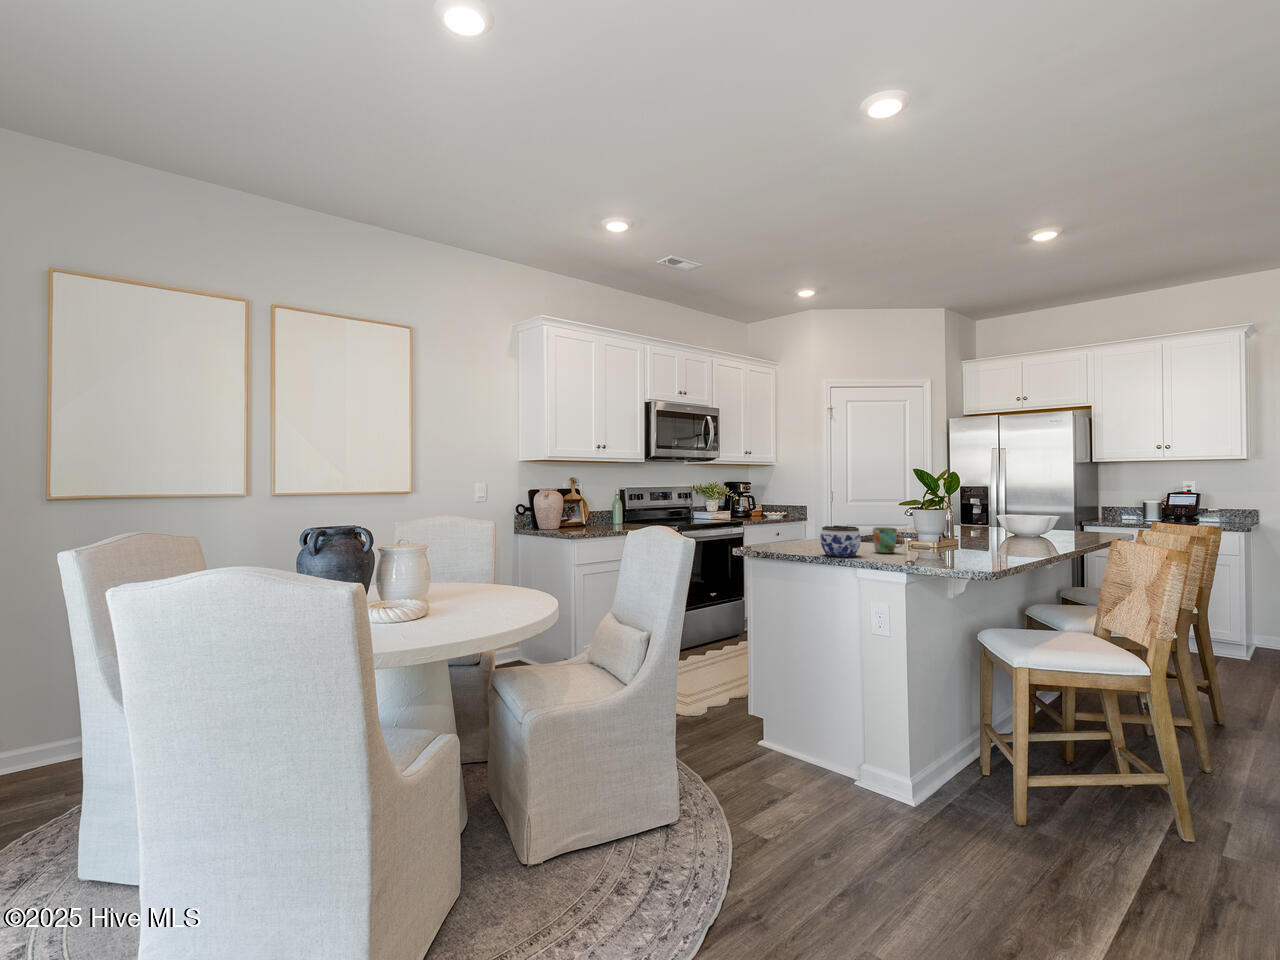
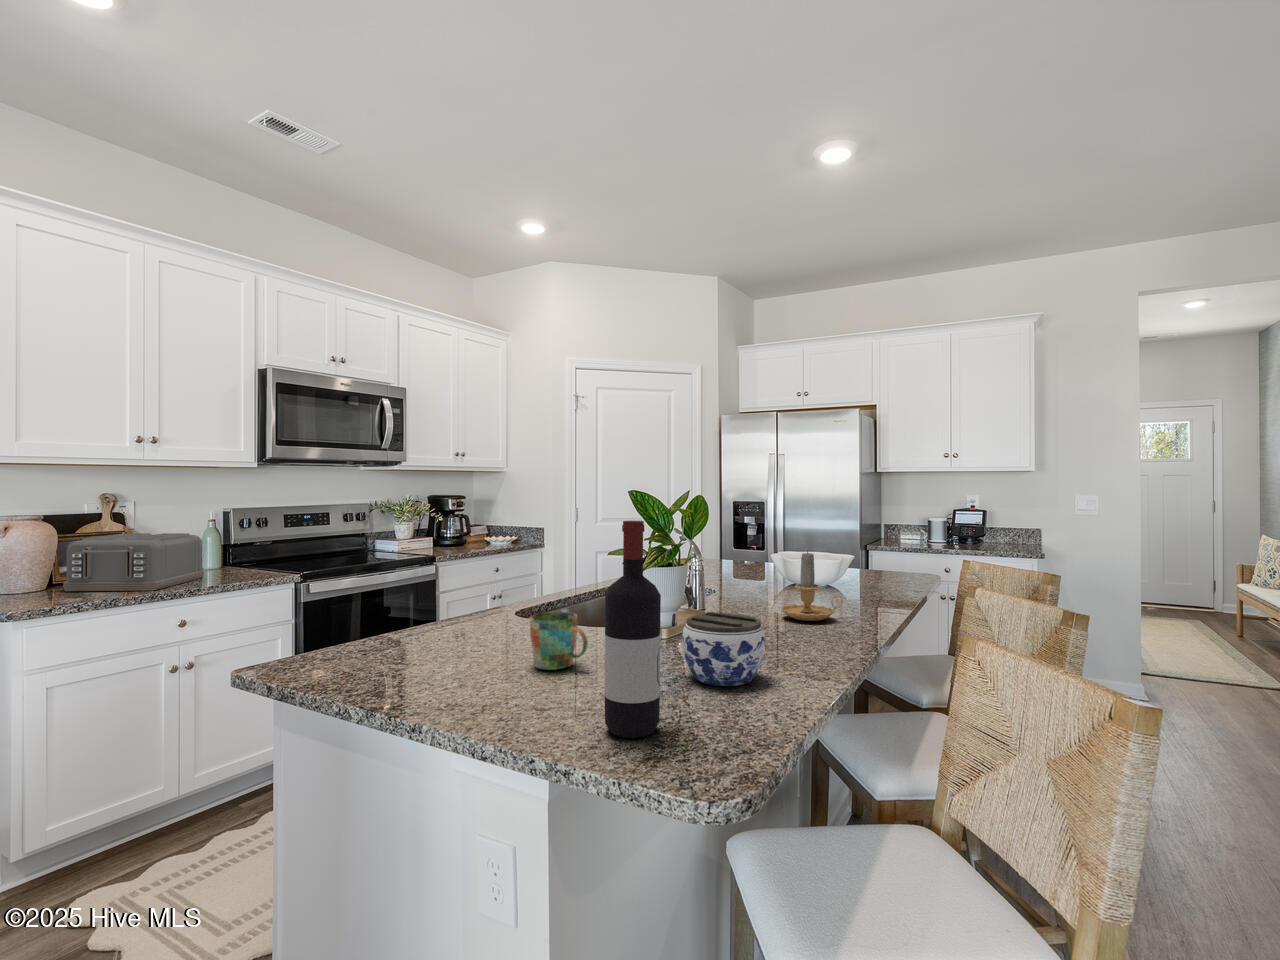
wine bottle: none [928,476,954,566] -> present [604,521,661,738]
toaster: none [567,500,624,530] -> present [63,533,204,591]
candle: none [1007,504,1050,546] -> present [781,552,843,621]
jar: present [820,525,861,557] -> present [682,612,765,686]

